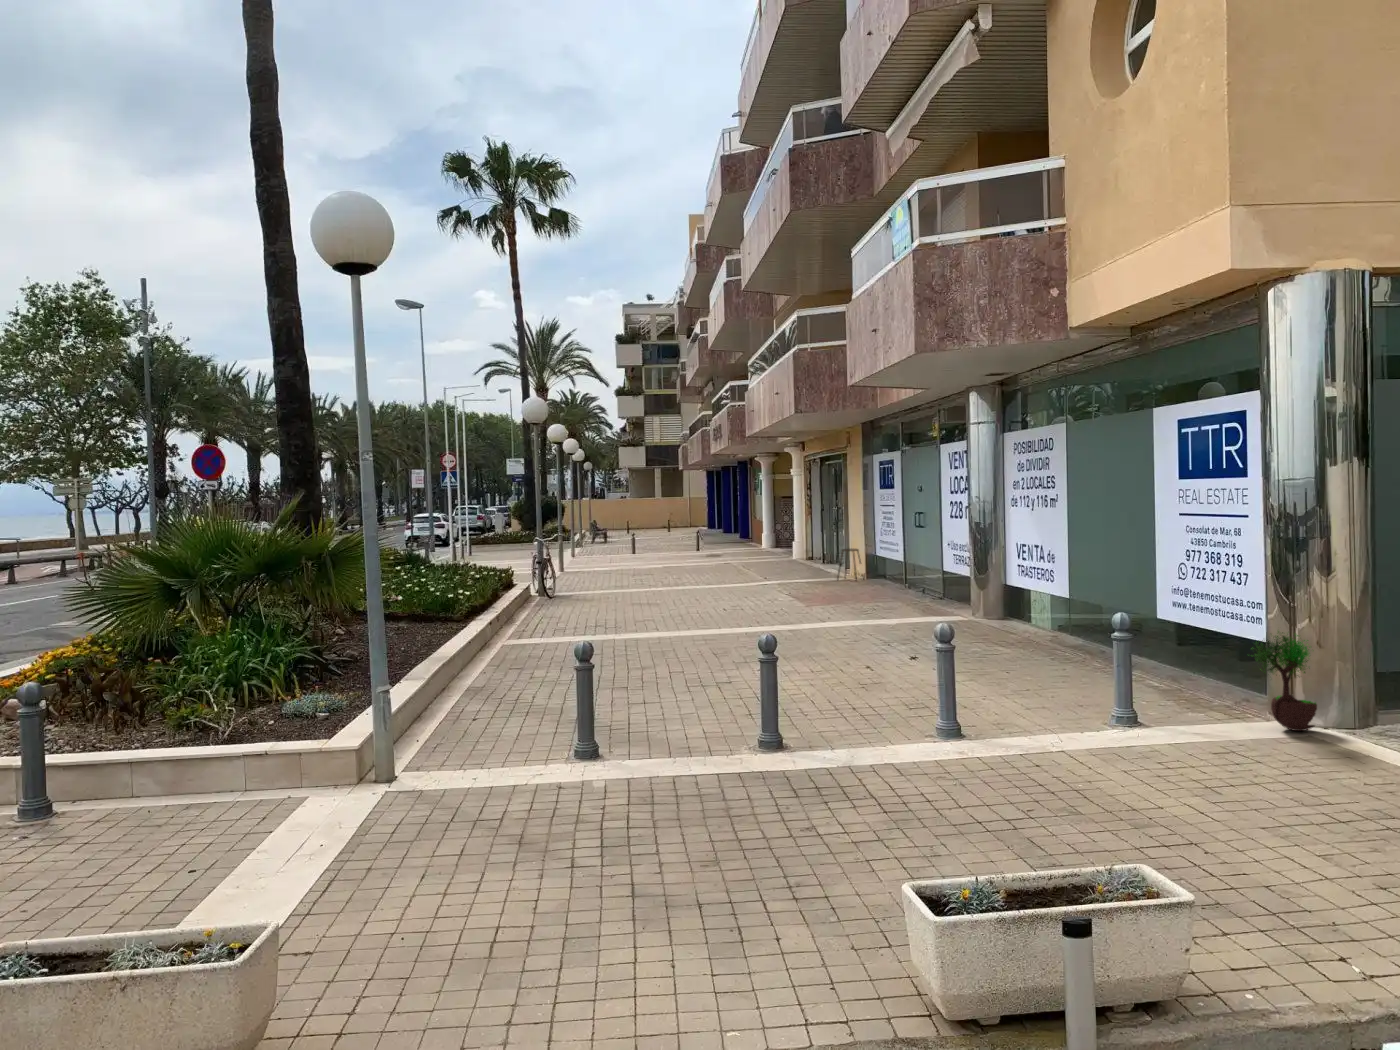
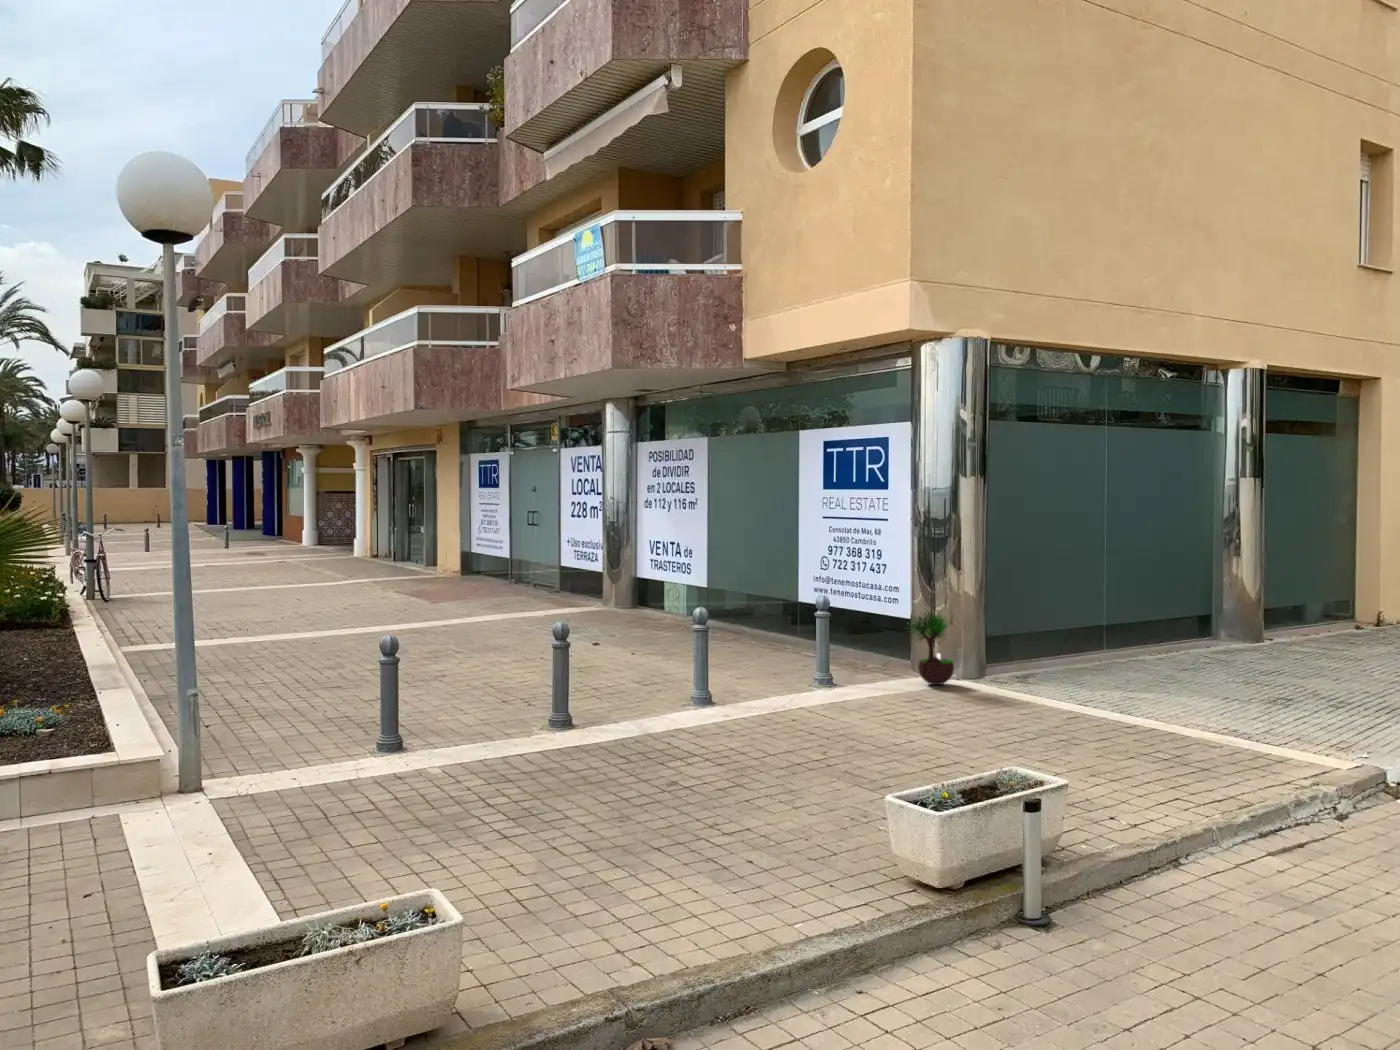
stool: present [837,549,861,580] -> none [431,546,458,577]

